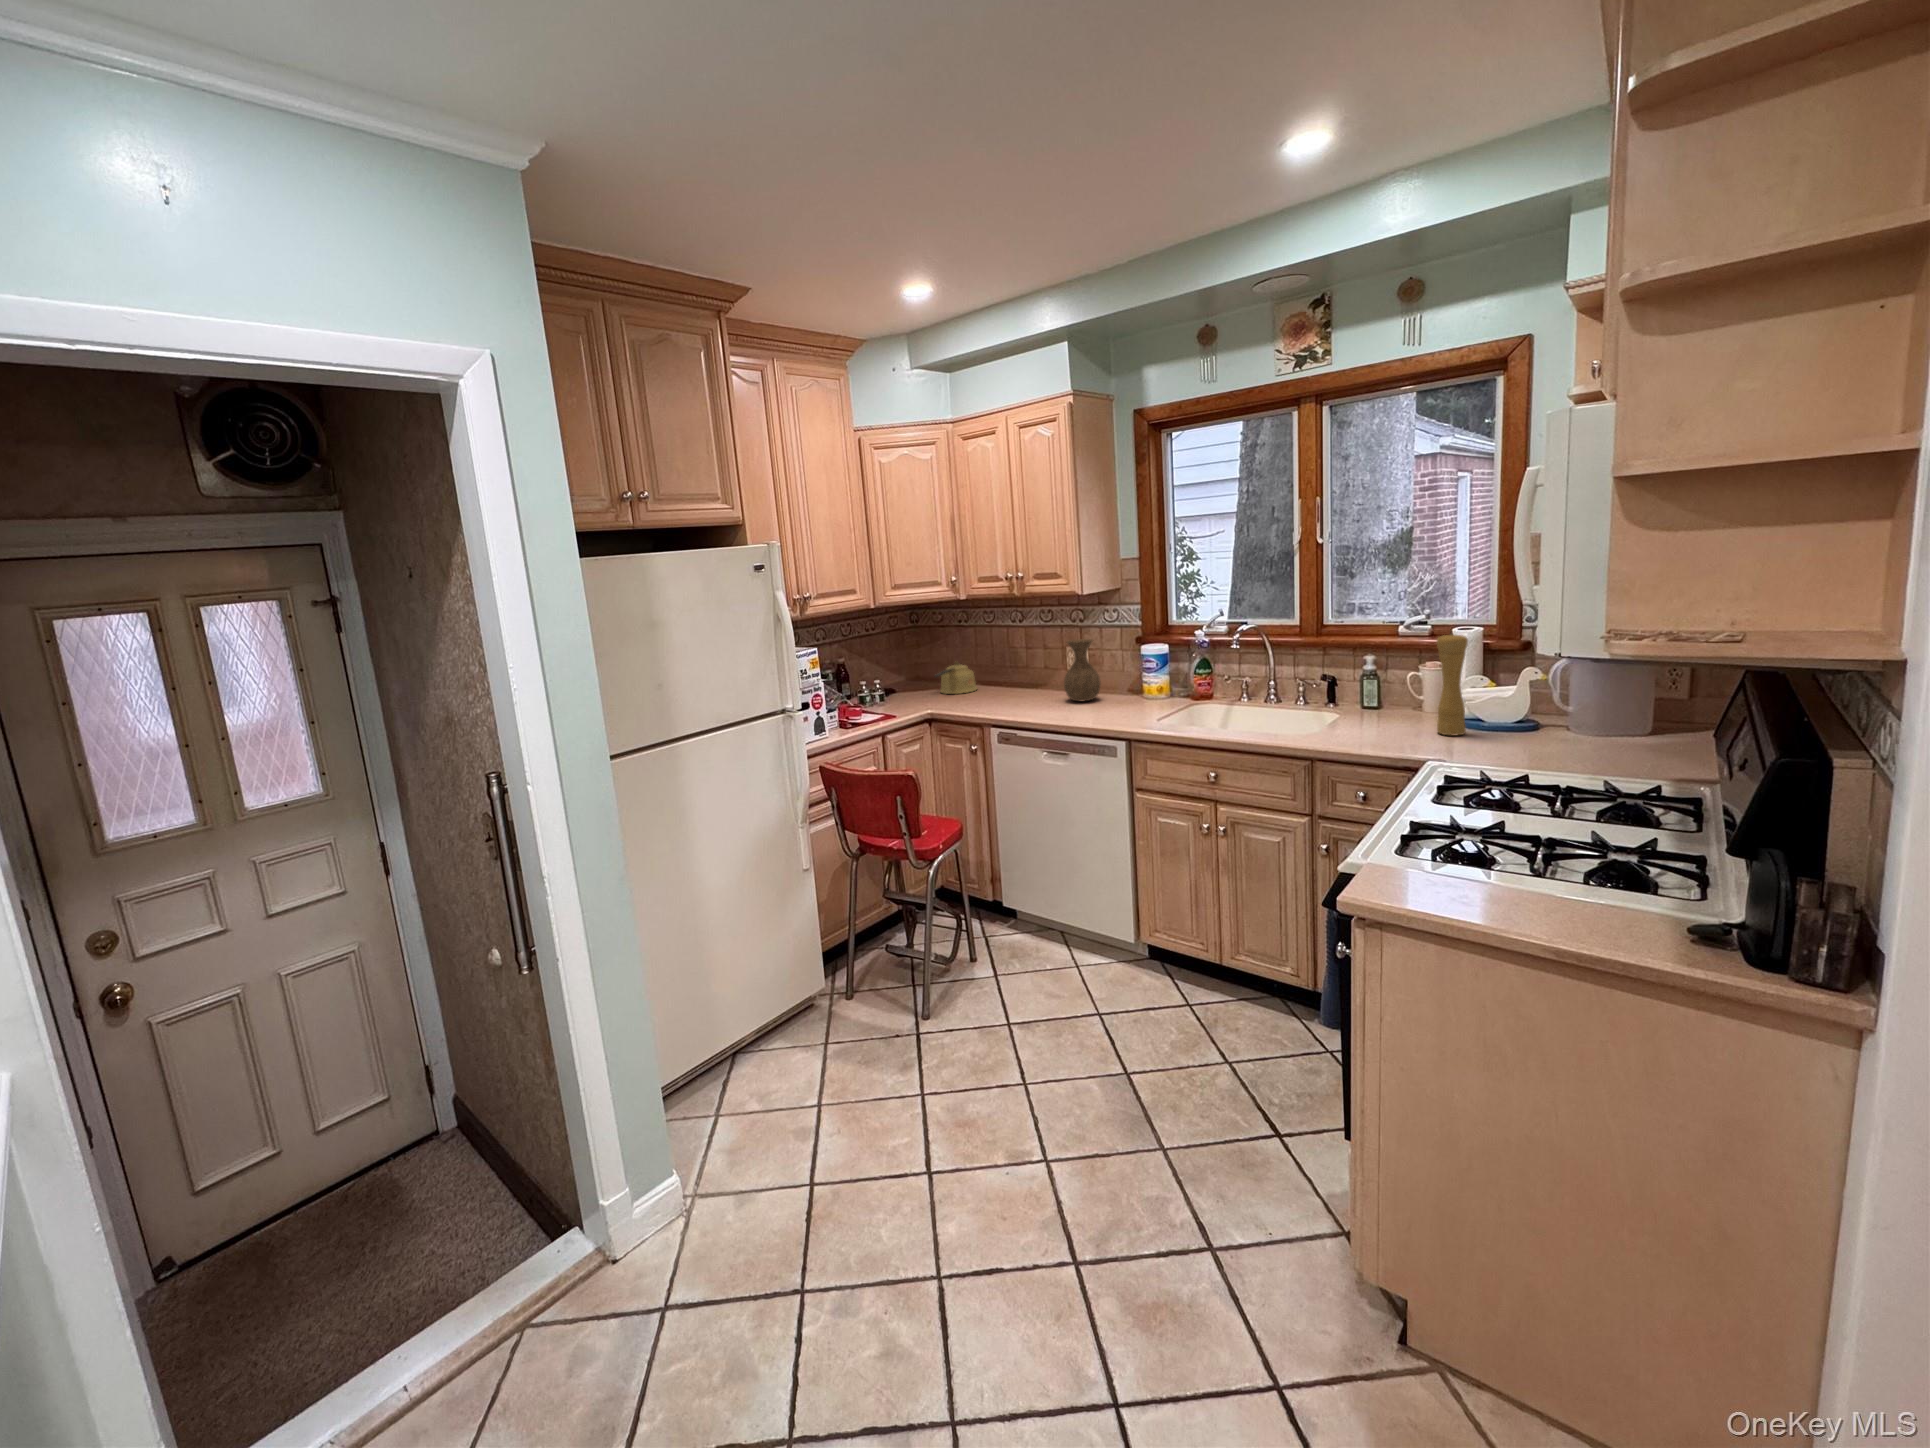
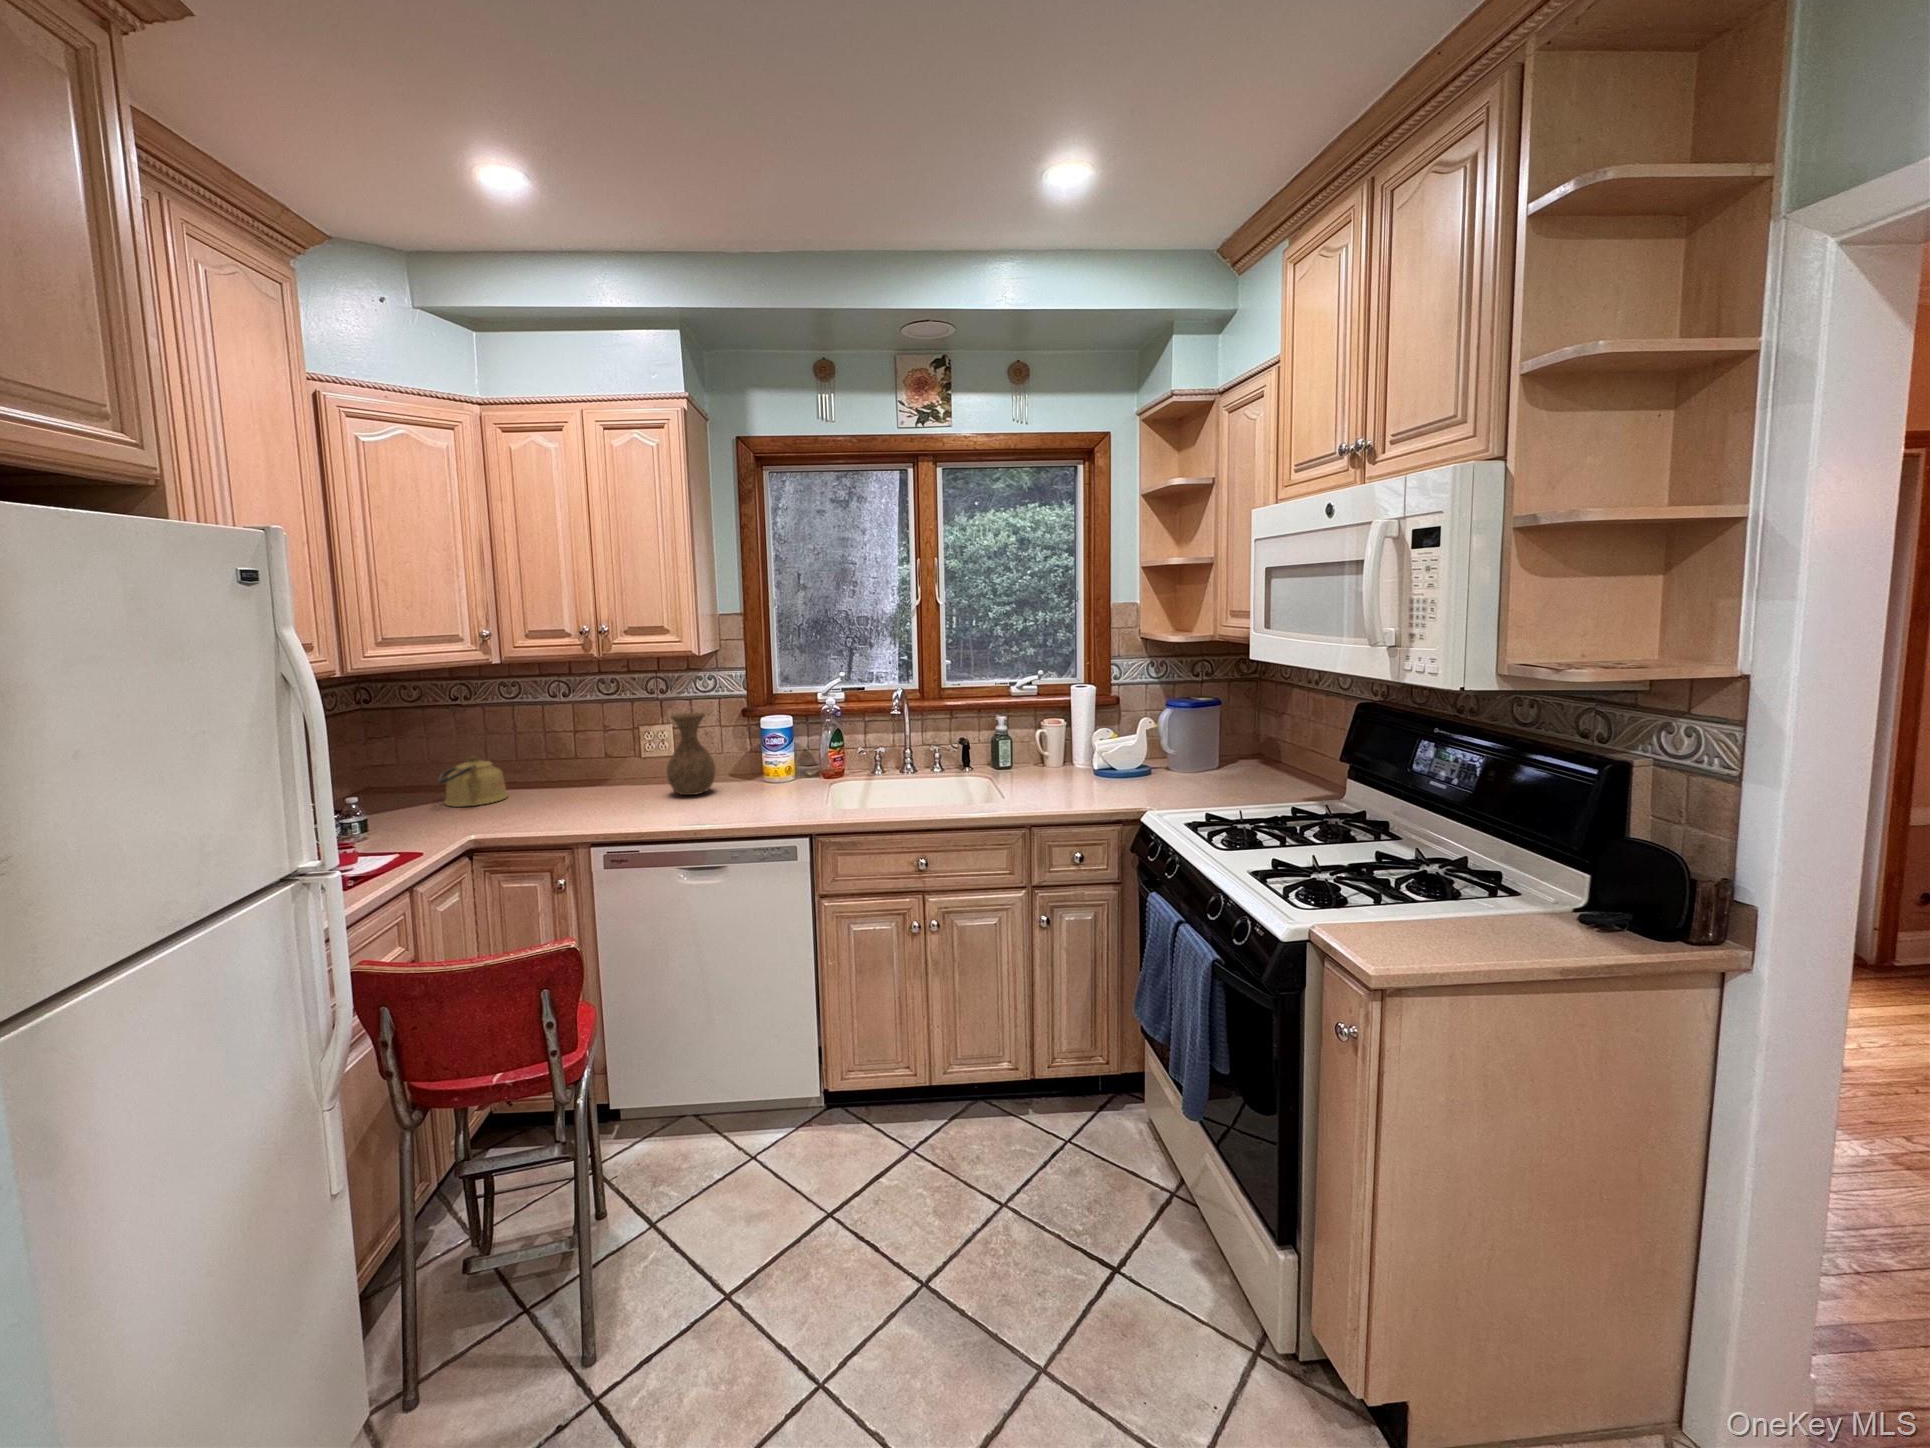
pepper mill: present [1437,633,1468,735] -> none [1089,689,1115,786]

